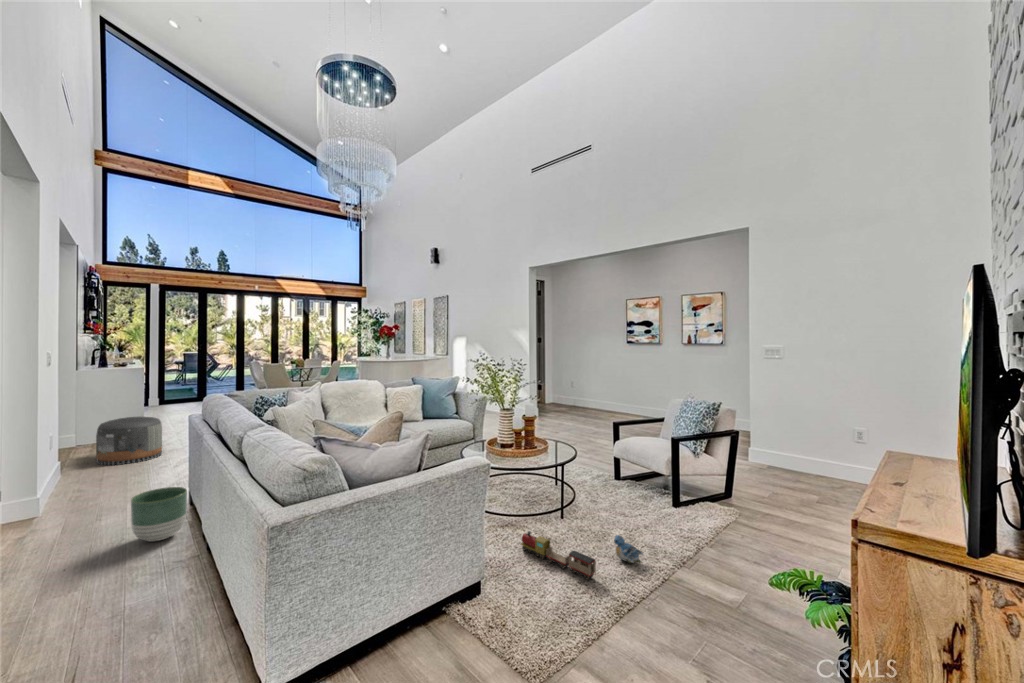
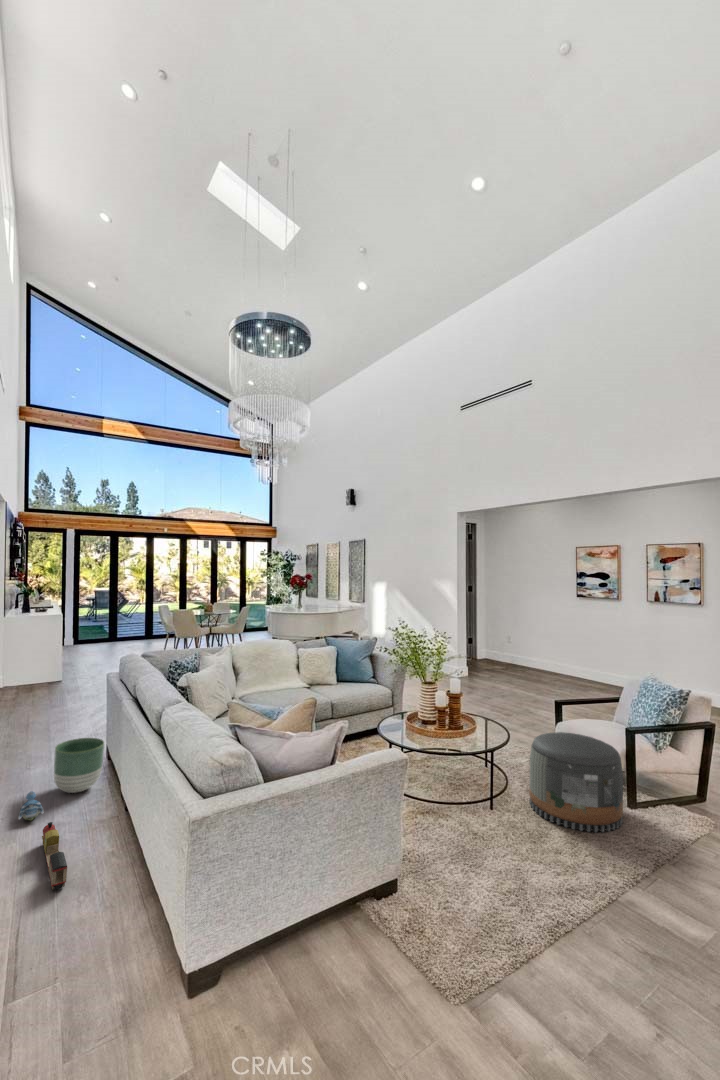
pouf: present [96,417,162,465] -> present [529,732,623,832]
toy train: present [520,531,596,580] -> present [42,822,67,890]
plush toy: present [614,535,643,563] -> present [18,791,43,821]

